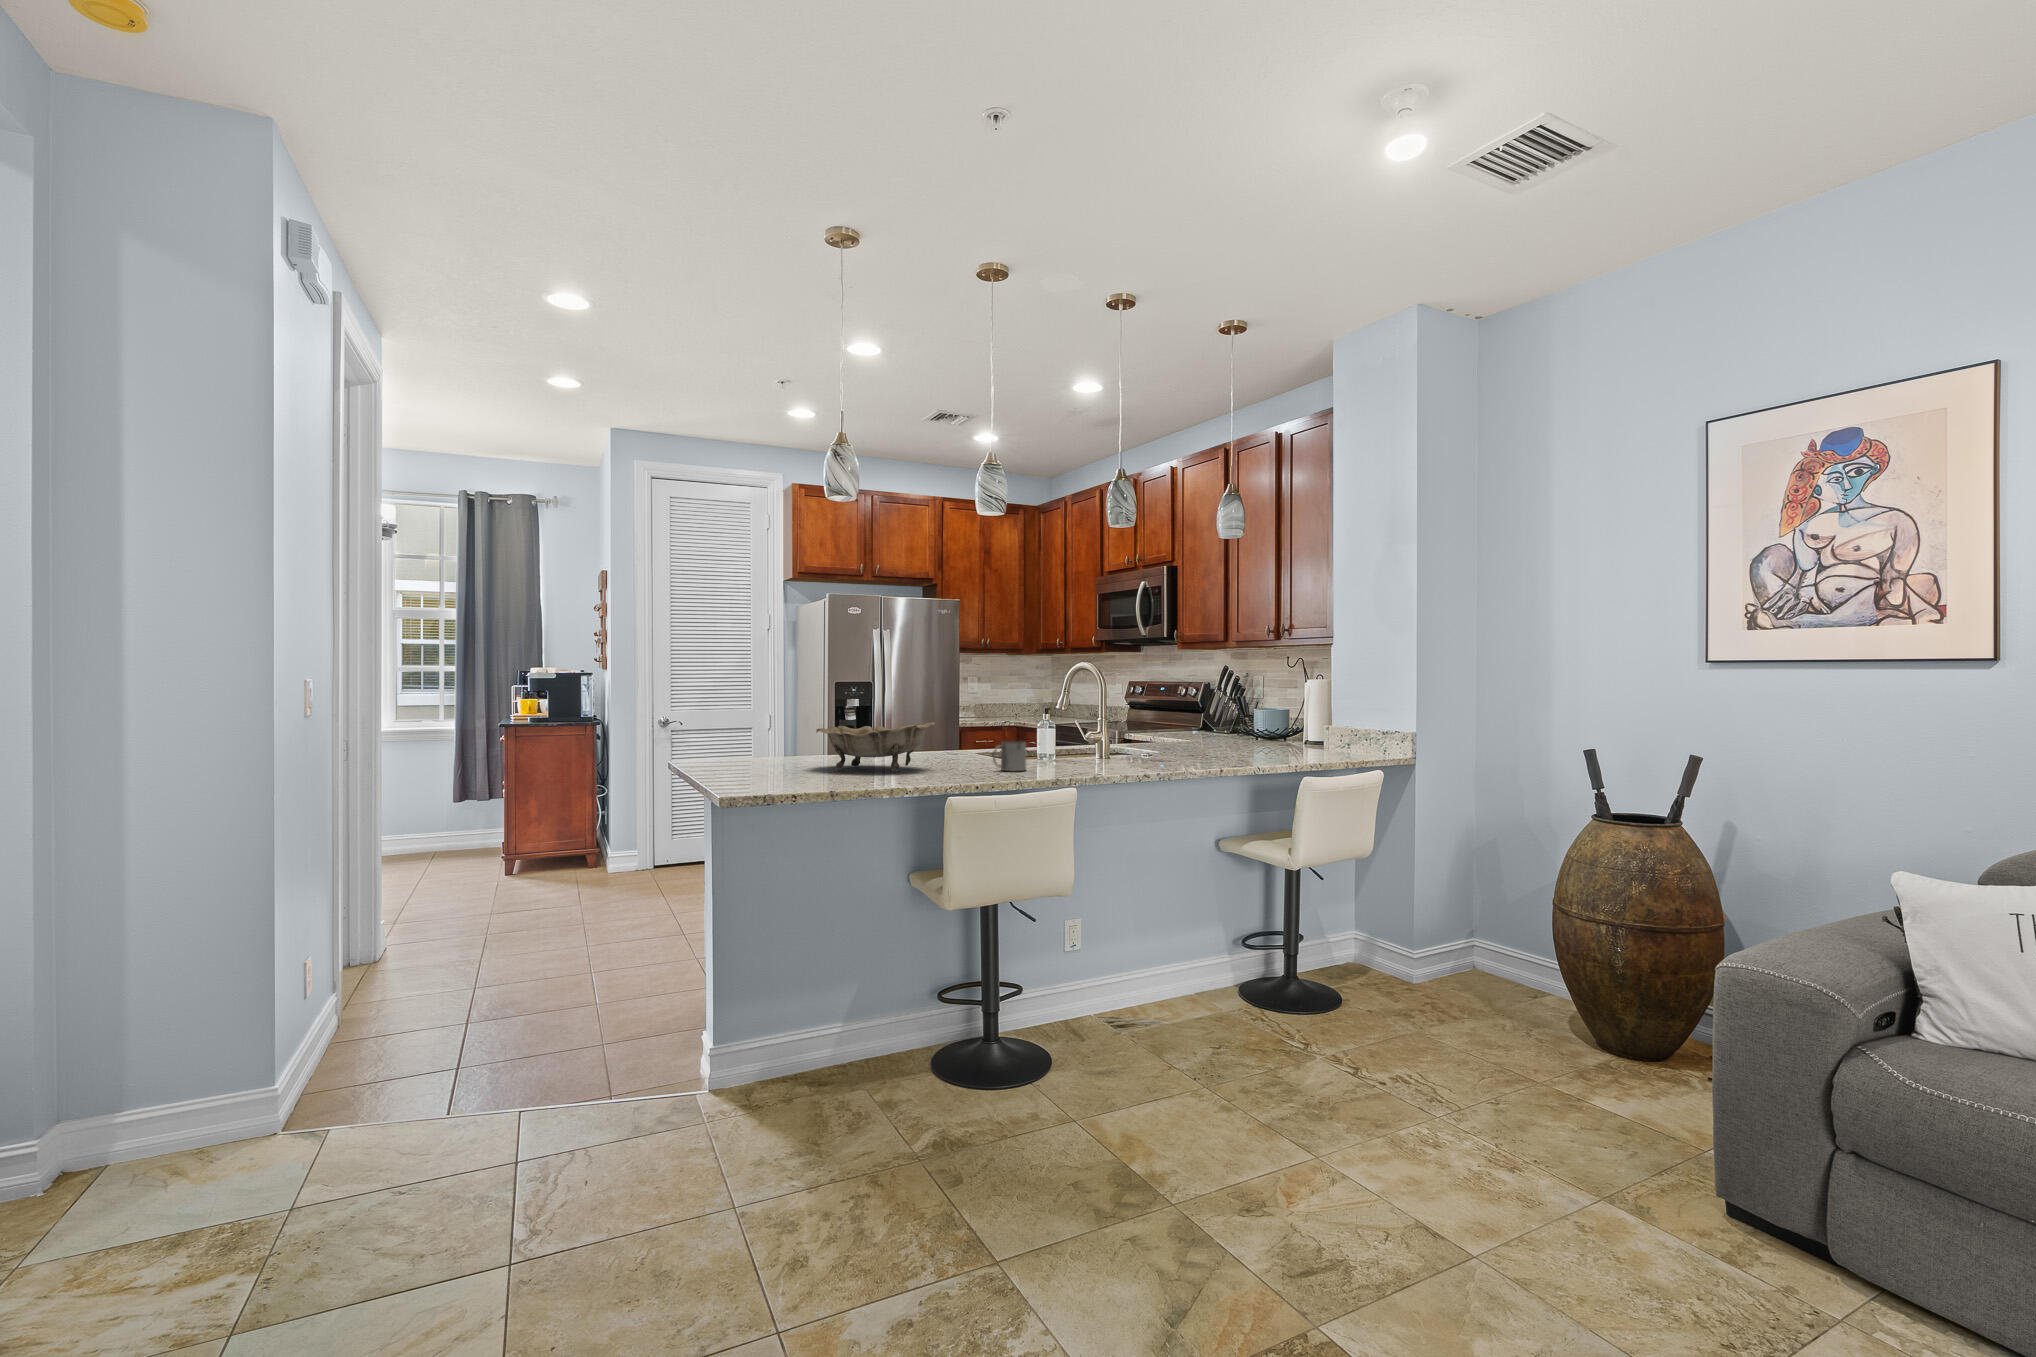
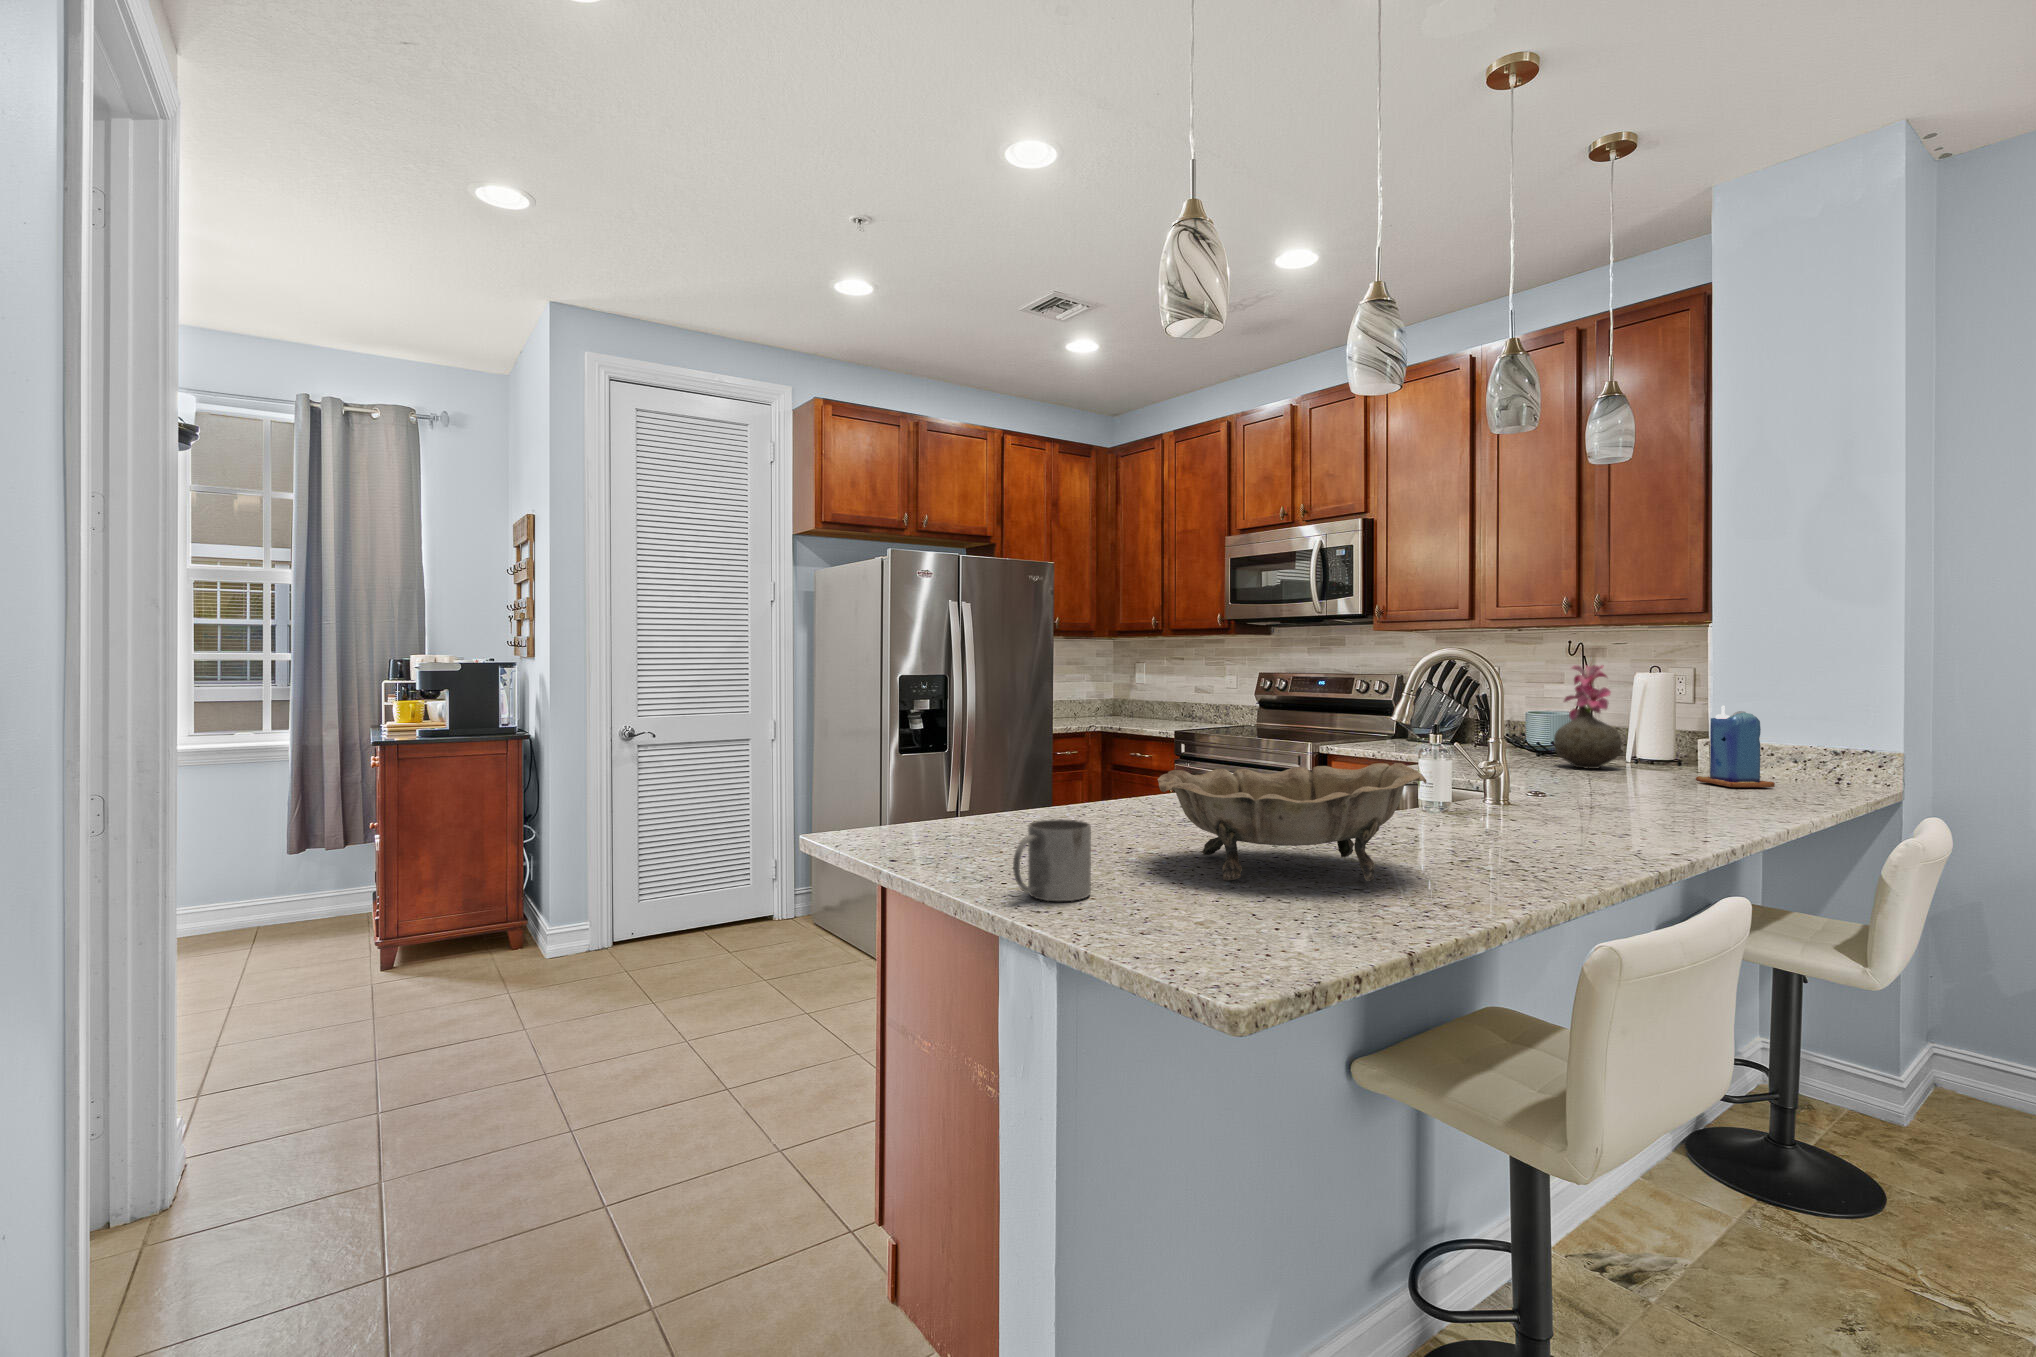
vase: none [1218,677,1257,746] -> present [1554,665,1622,769]
candle: none [1264,703,1296,754] -> present [1696,706,1775,788]
mug: present [993,741,1026,771] -> present [1013,819,1091,901]

